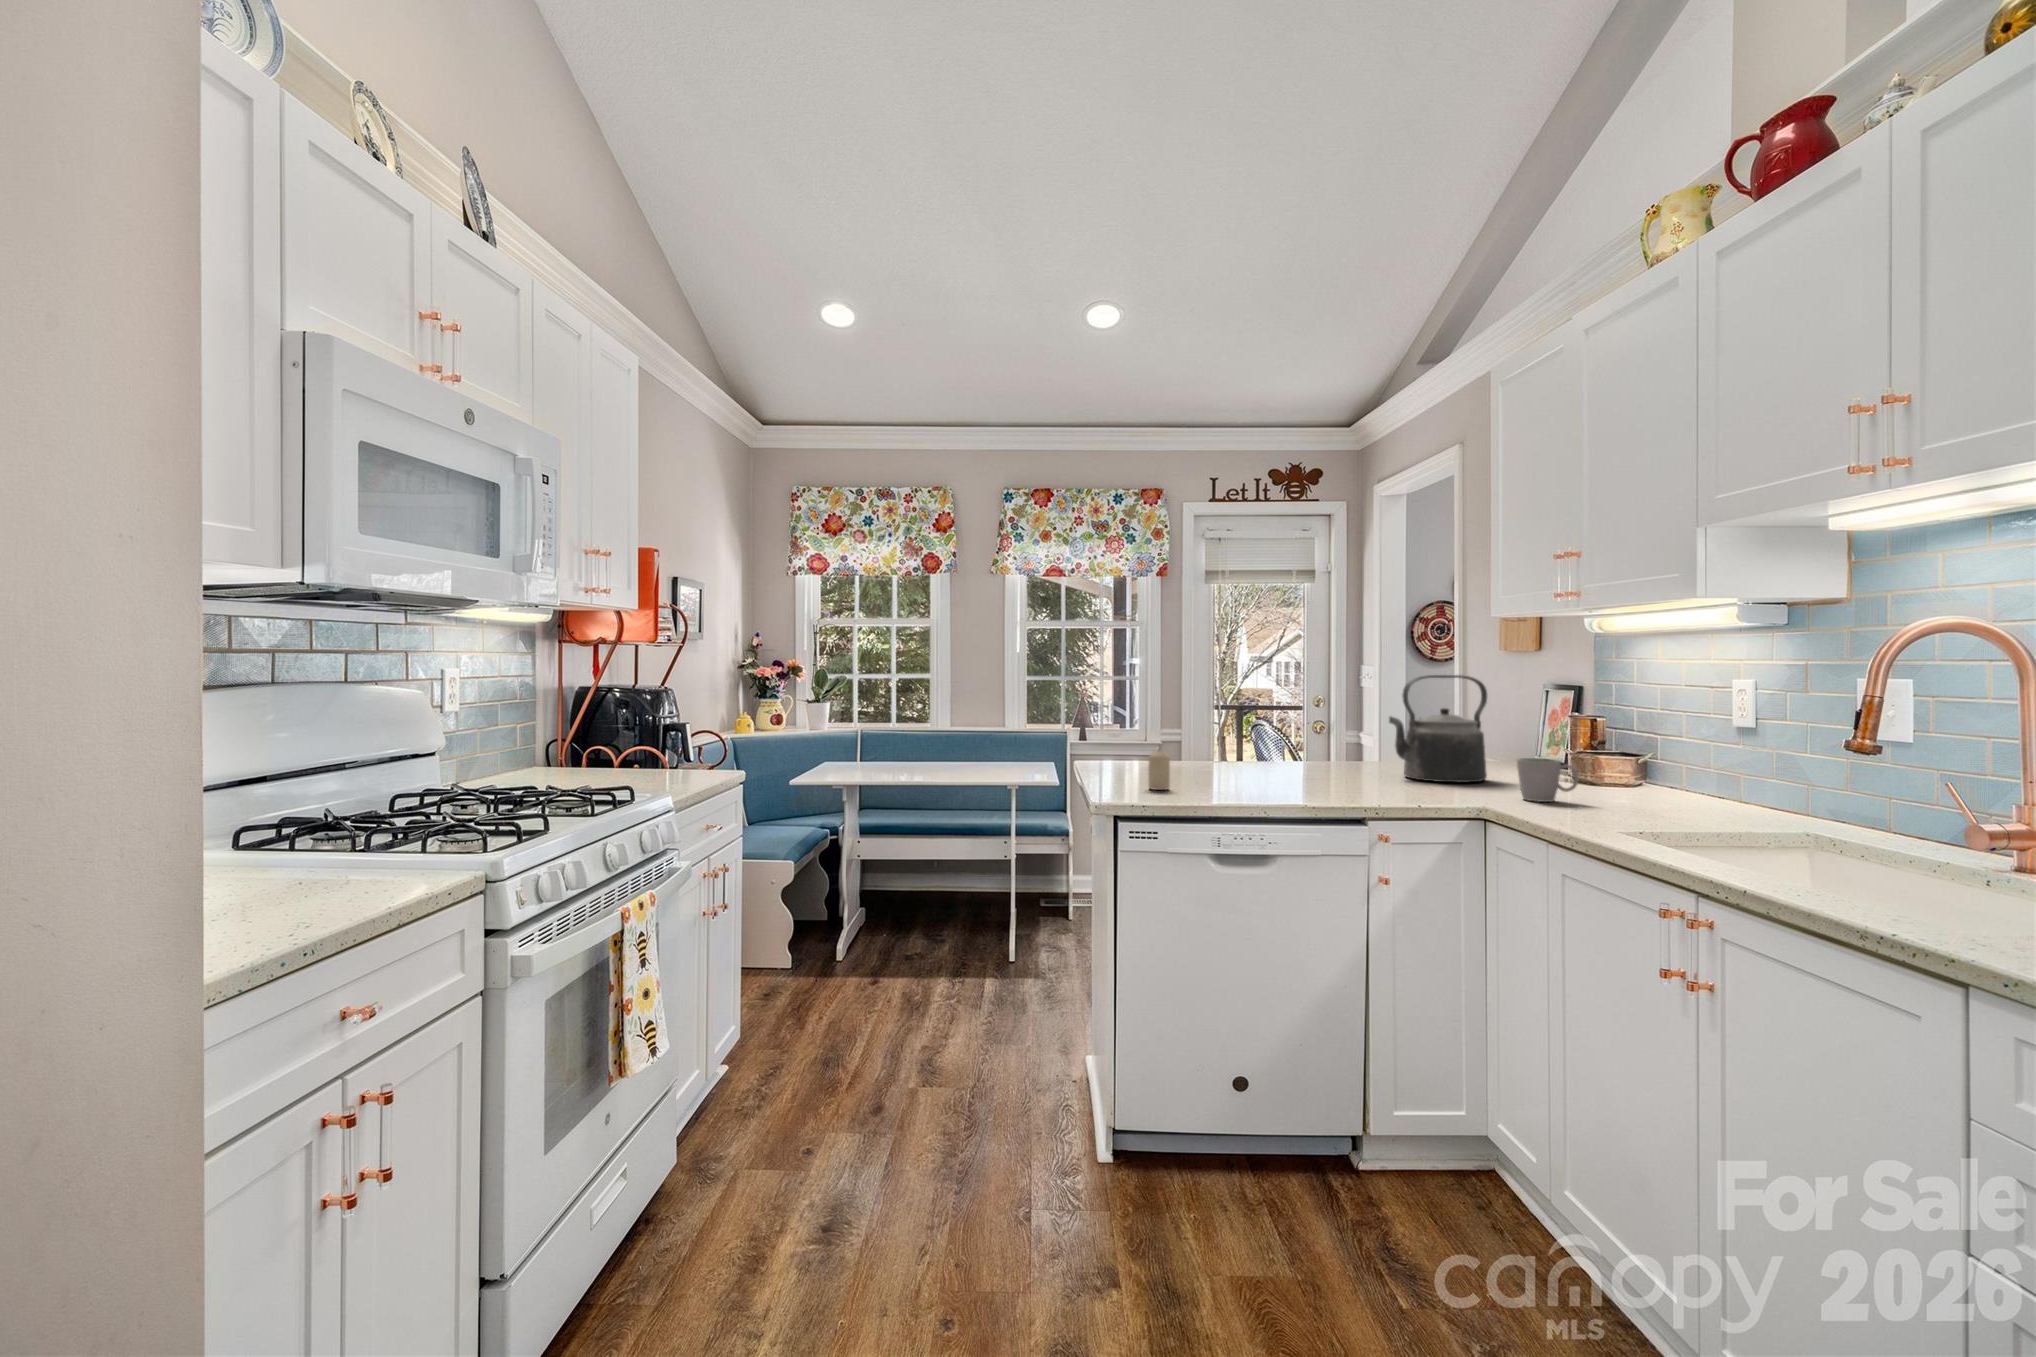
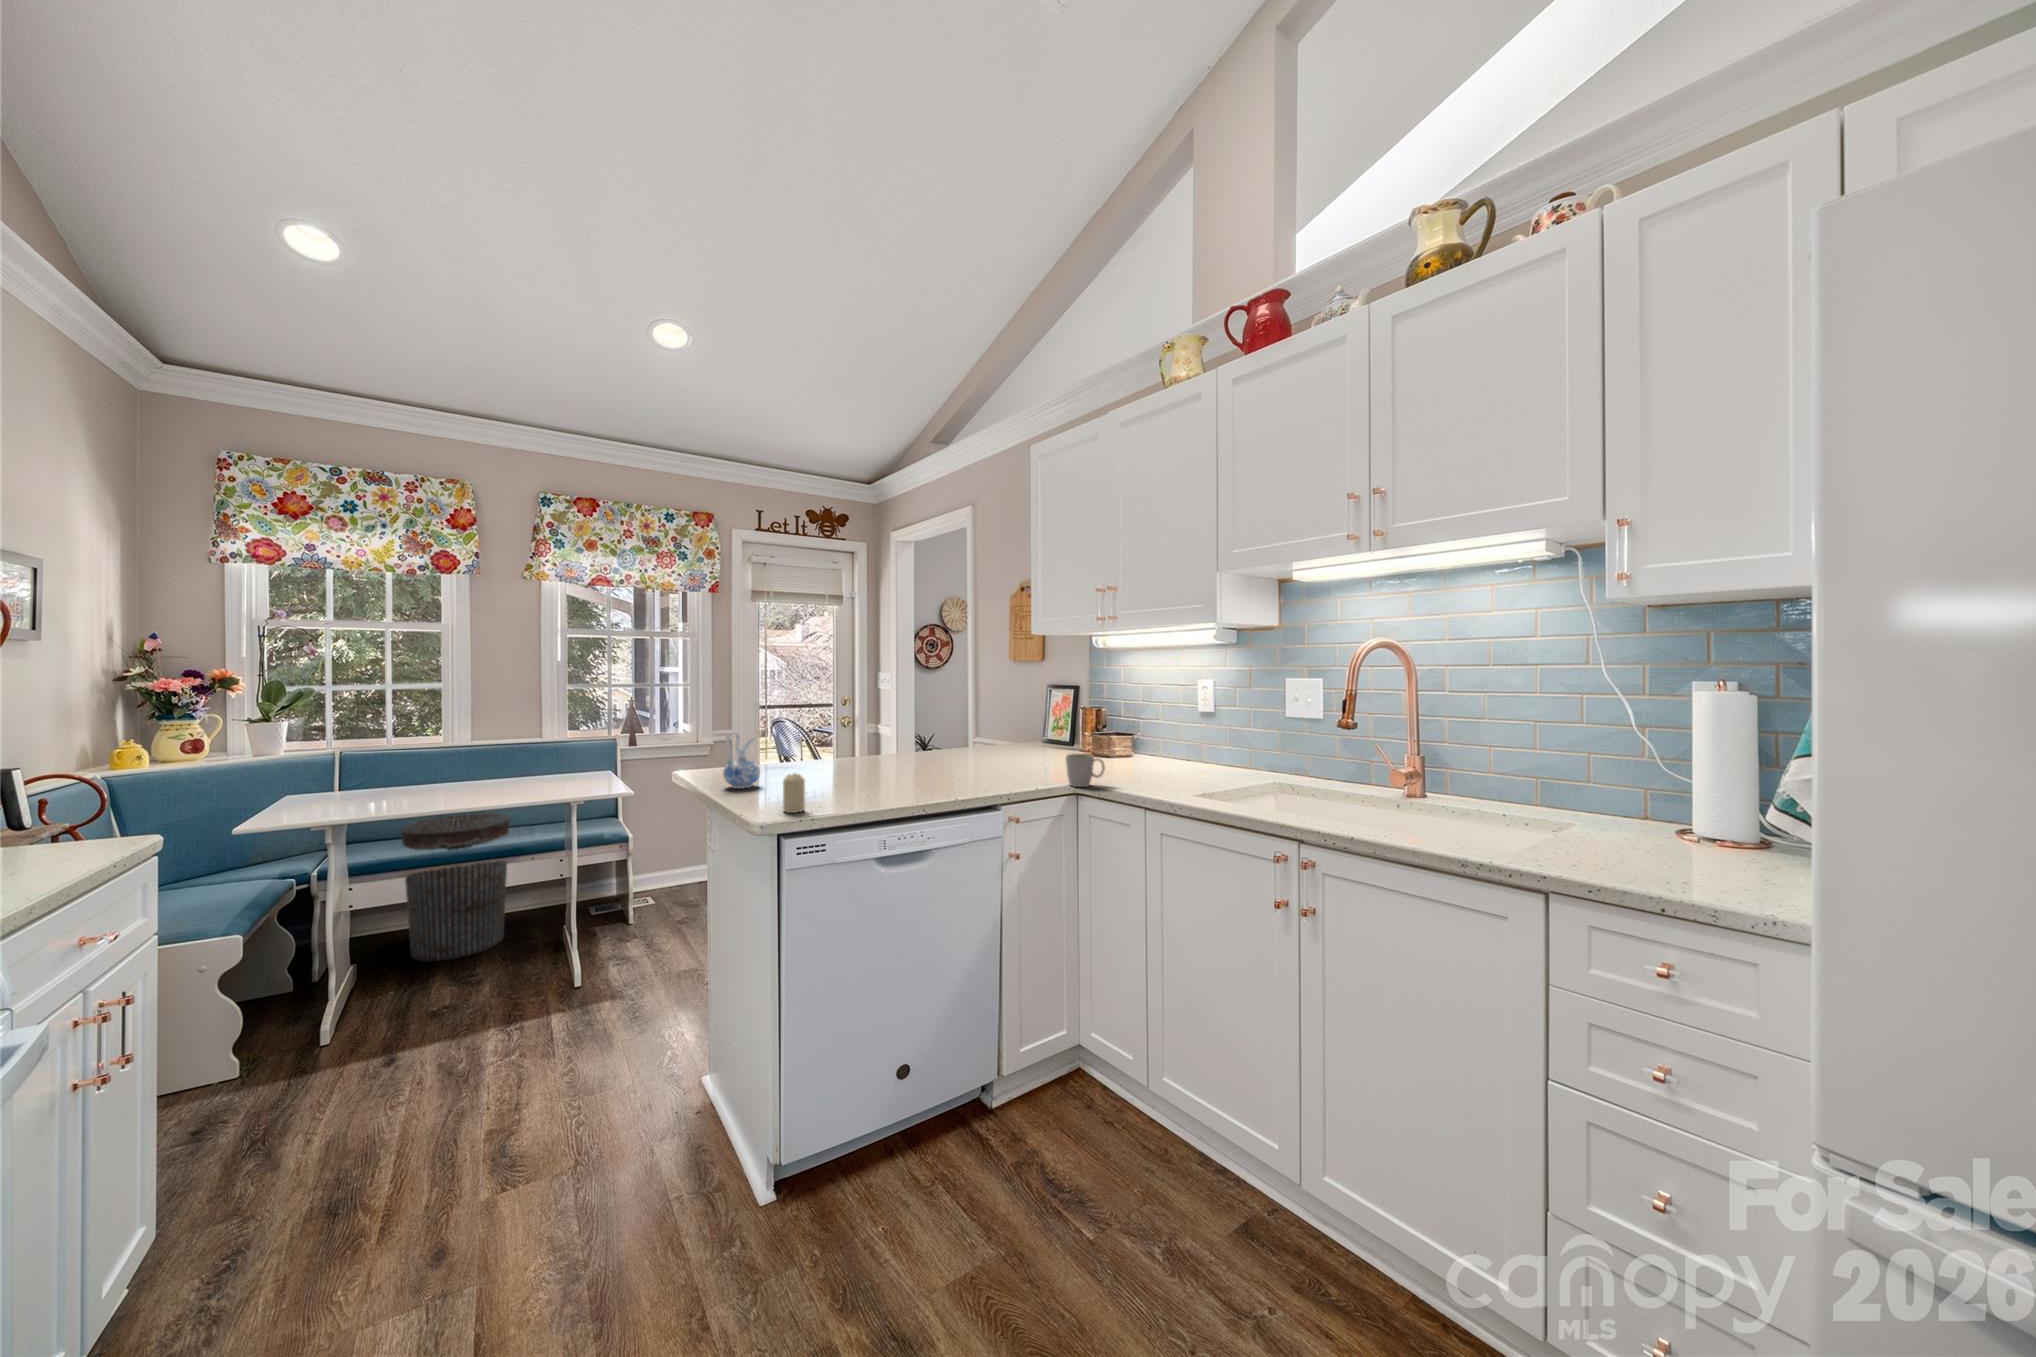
kettle: present [1389,675,1487,782] -> none [963,690,1028,774]
ceramic pitcher: none [1113,711,1149,770] -> present [723,731,760,788]
trash can: none [896,783,974,922] -> present [401,813,510,961]

